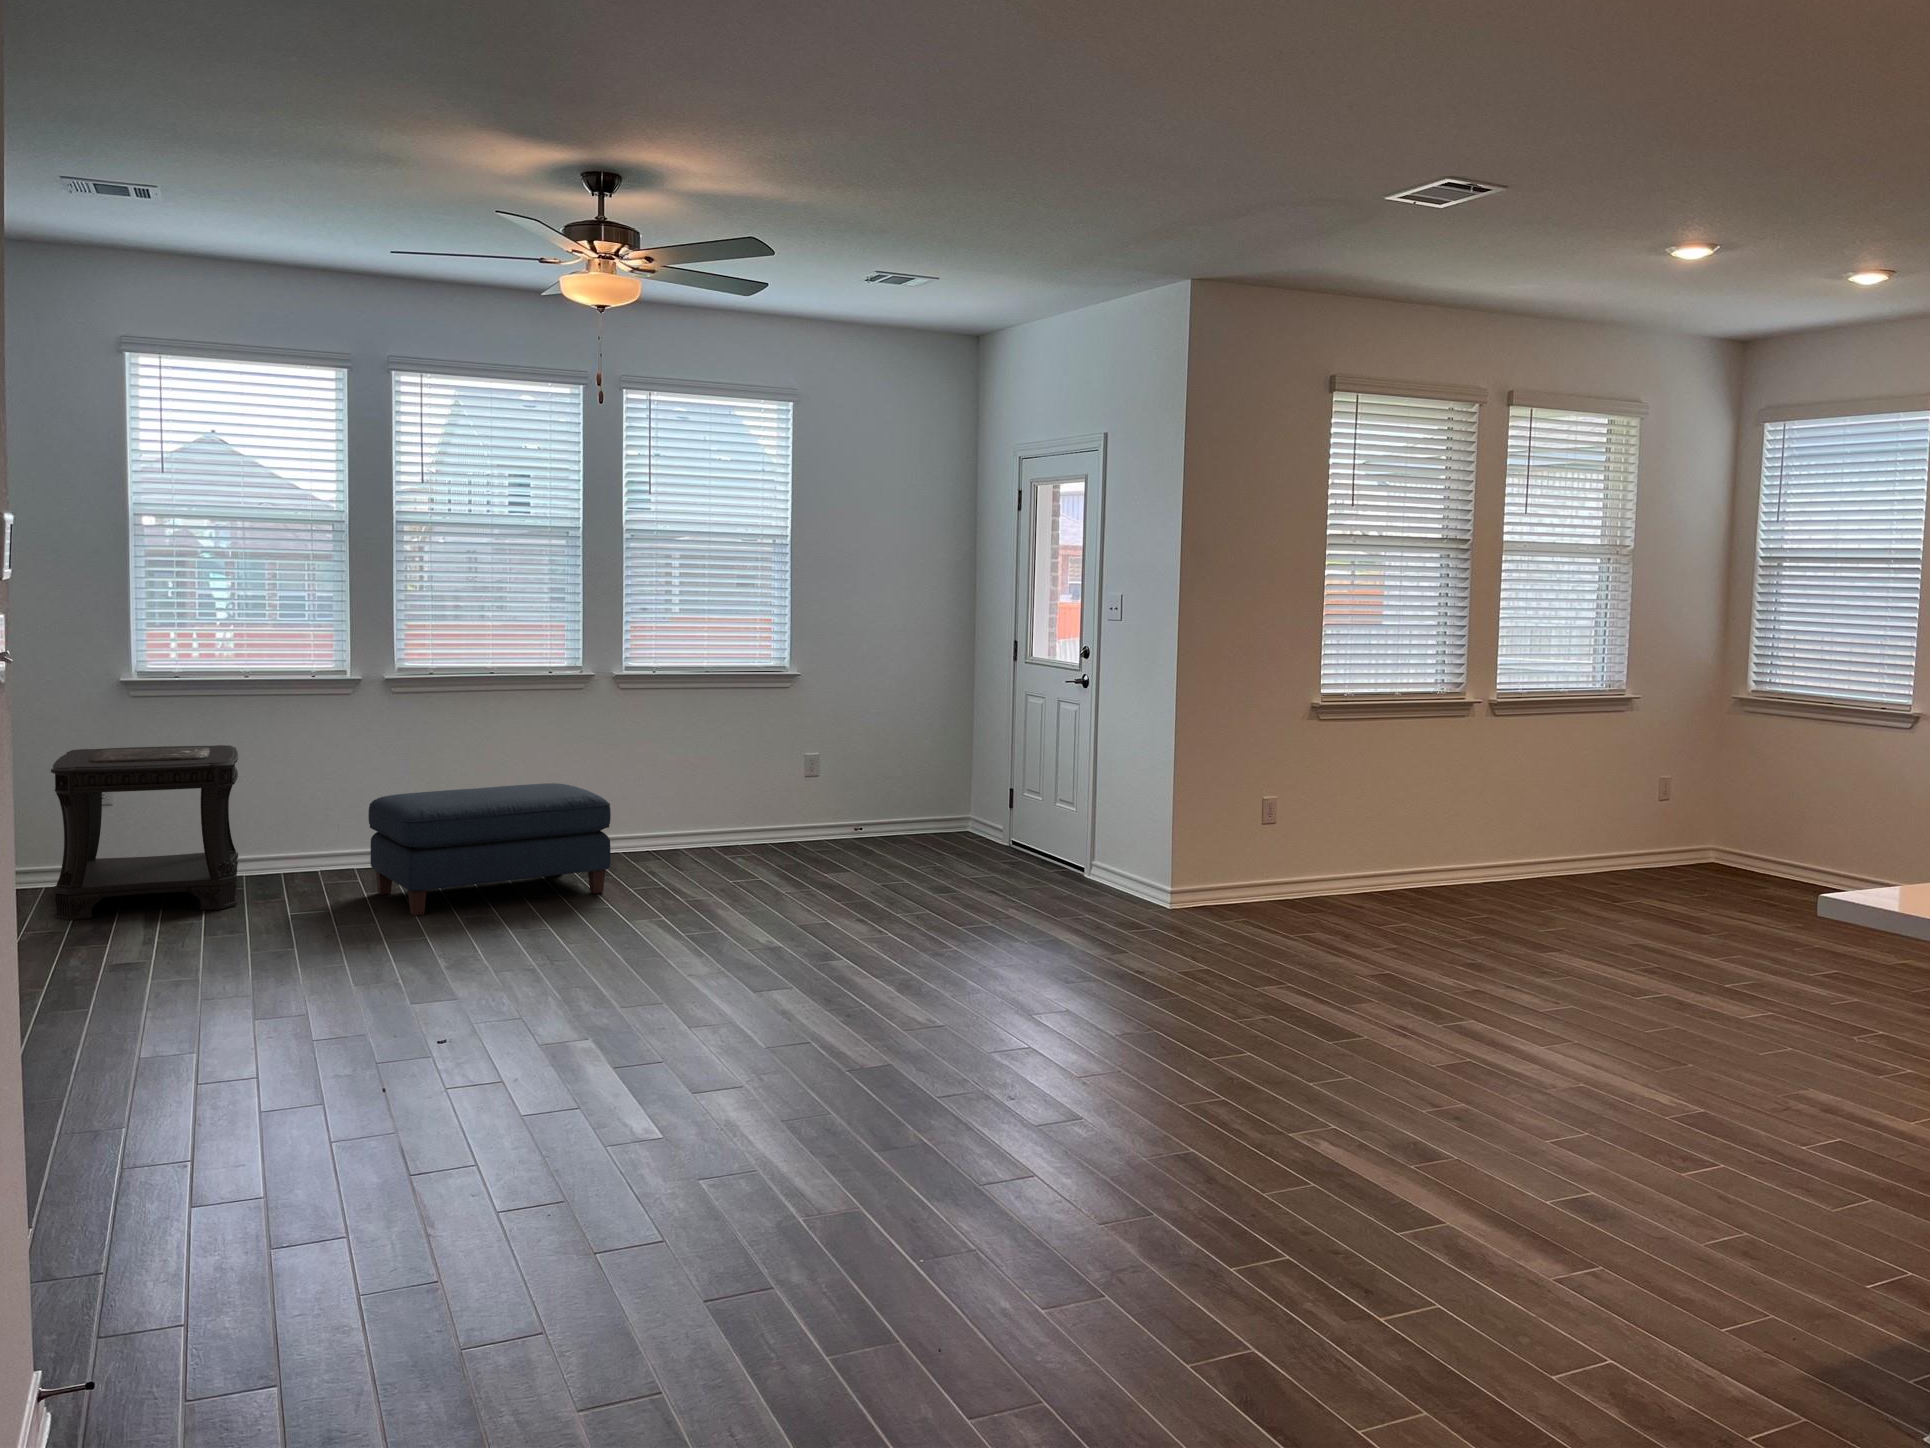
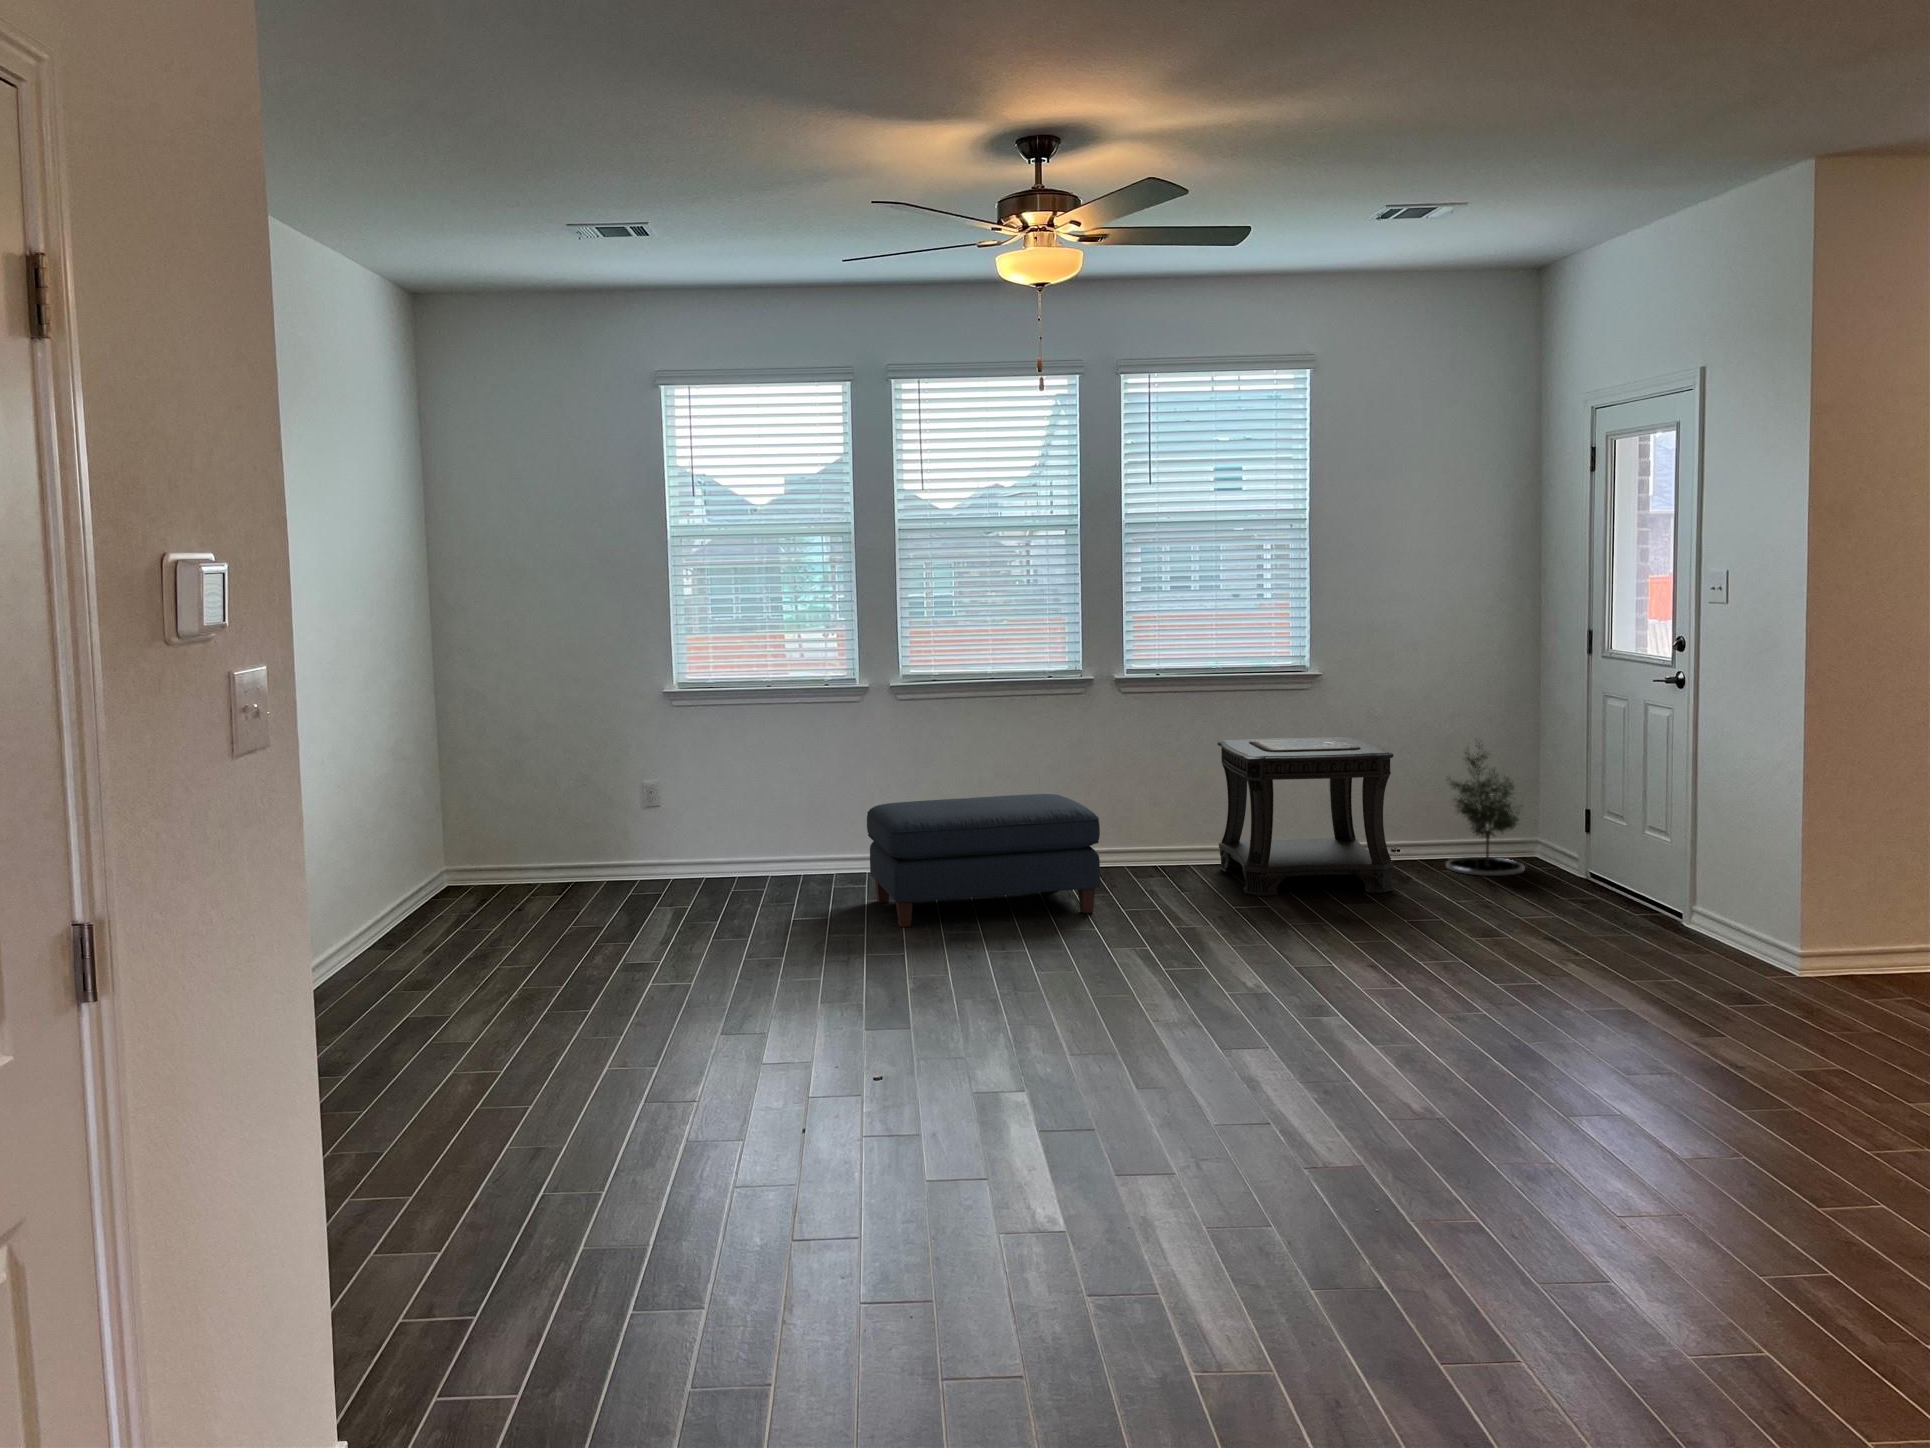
potted tree: none [898,730,963,847] -> present [1446,745,1525,876]
side table: present [51,745,238,920] -> present [1217,737,1394,896]

